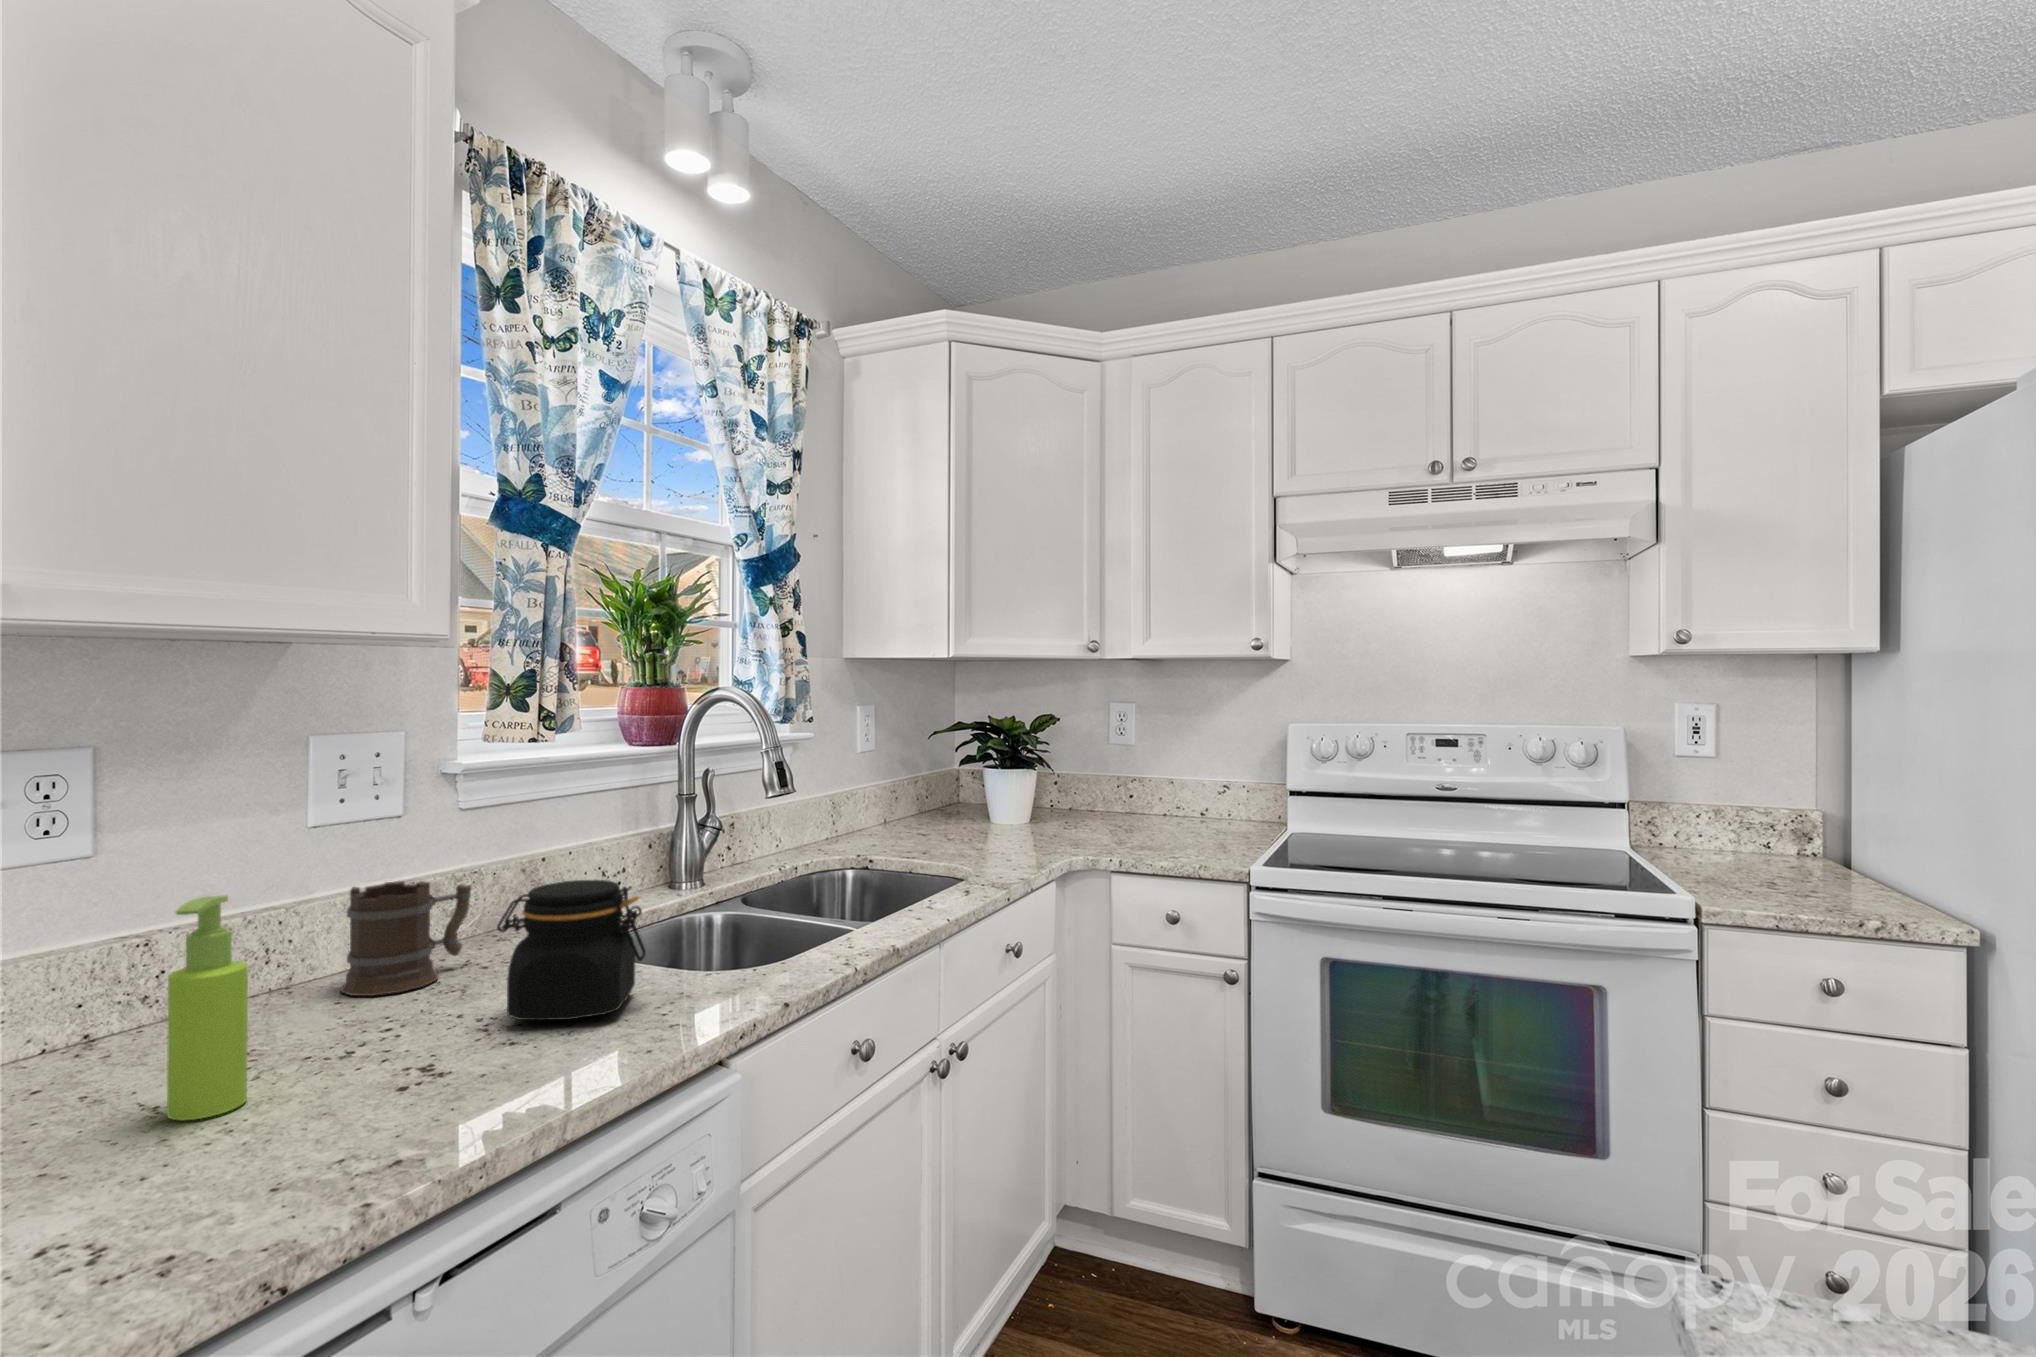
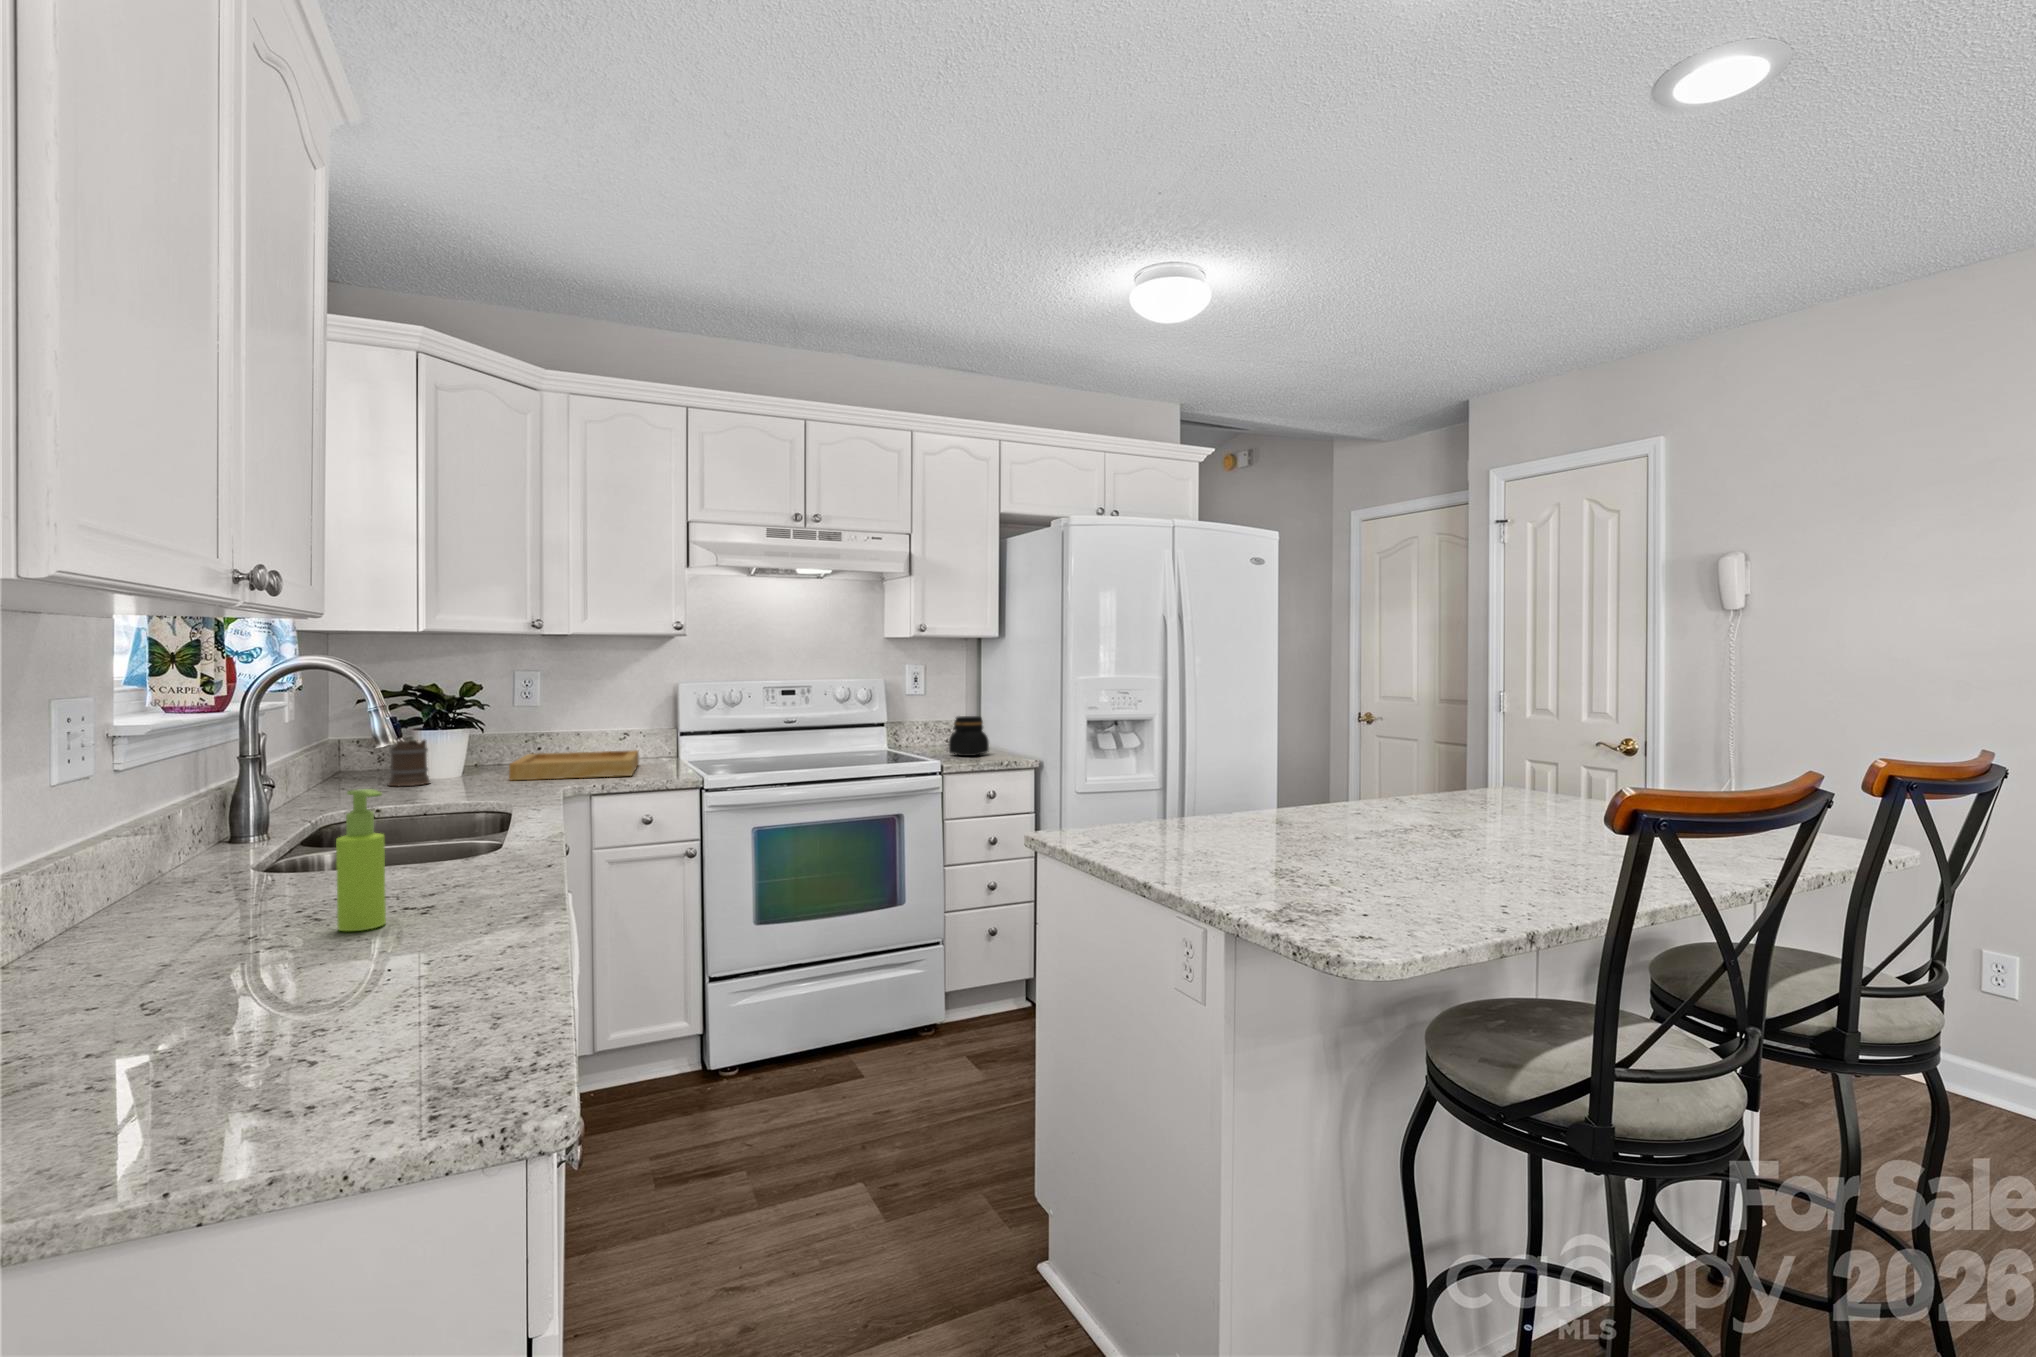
tray: none [1037,804,1220,851] -> present [509,750,639,780]
jar: present [497,880,646,1020] -> present [949,716,989,756]
mug: present [341,881,471,996] -> present [388,740,430,786]

